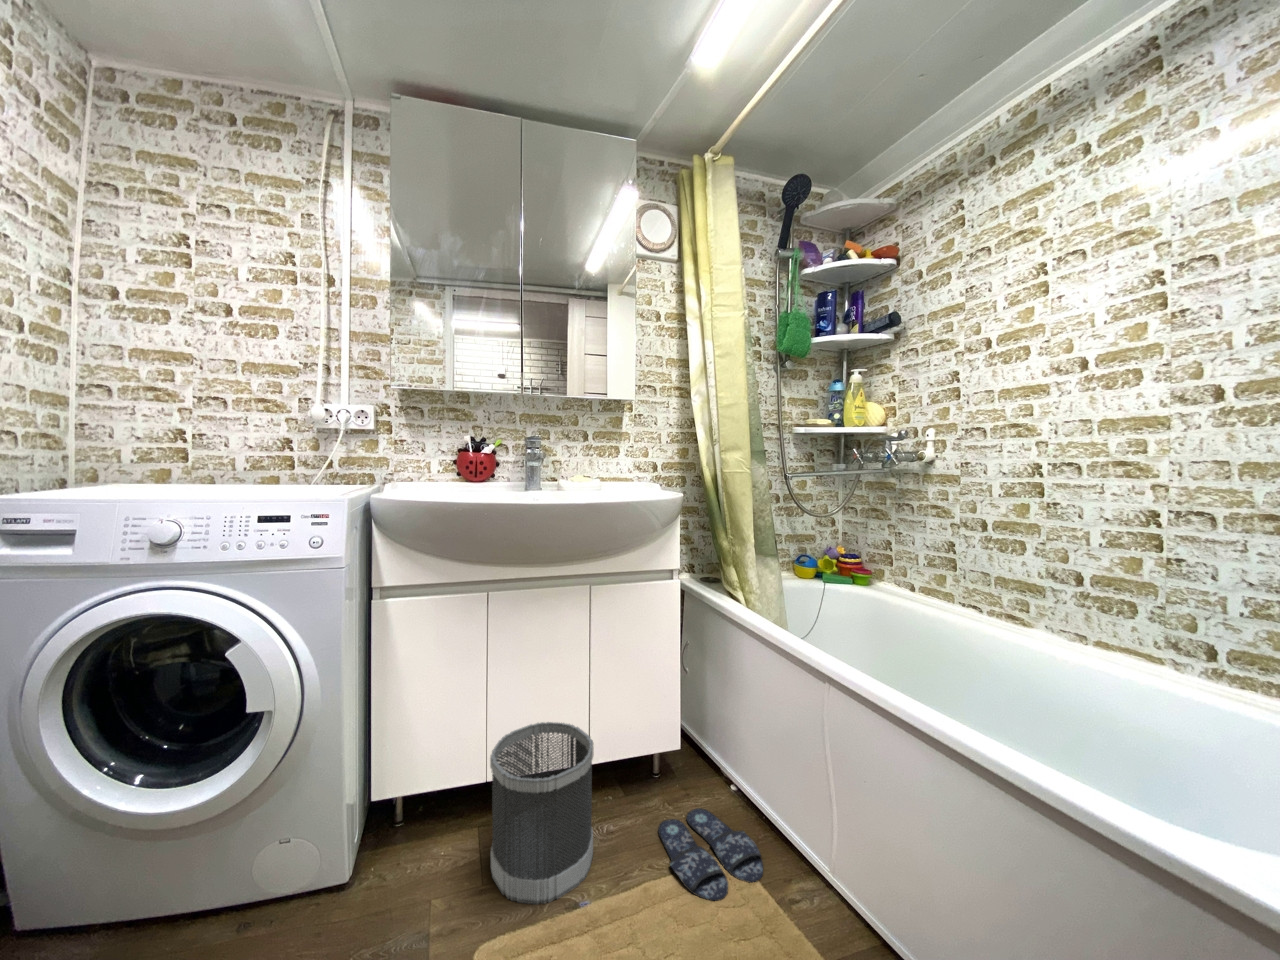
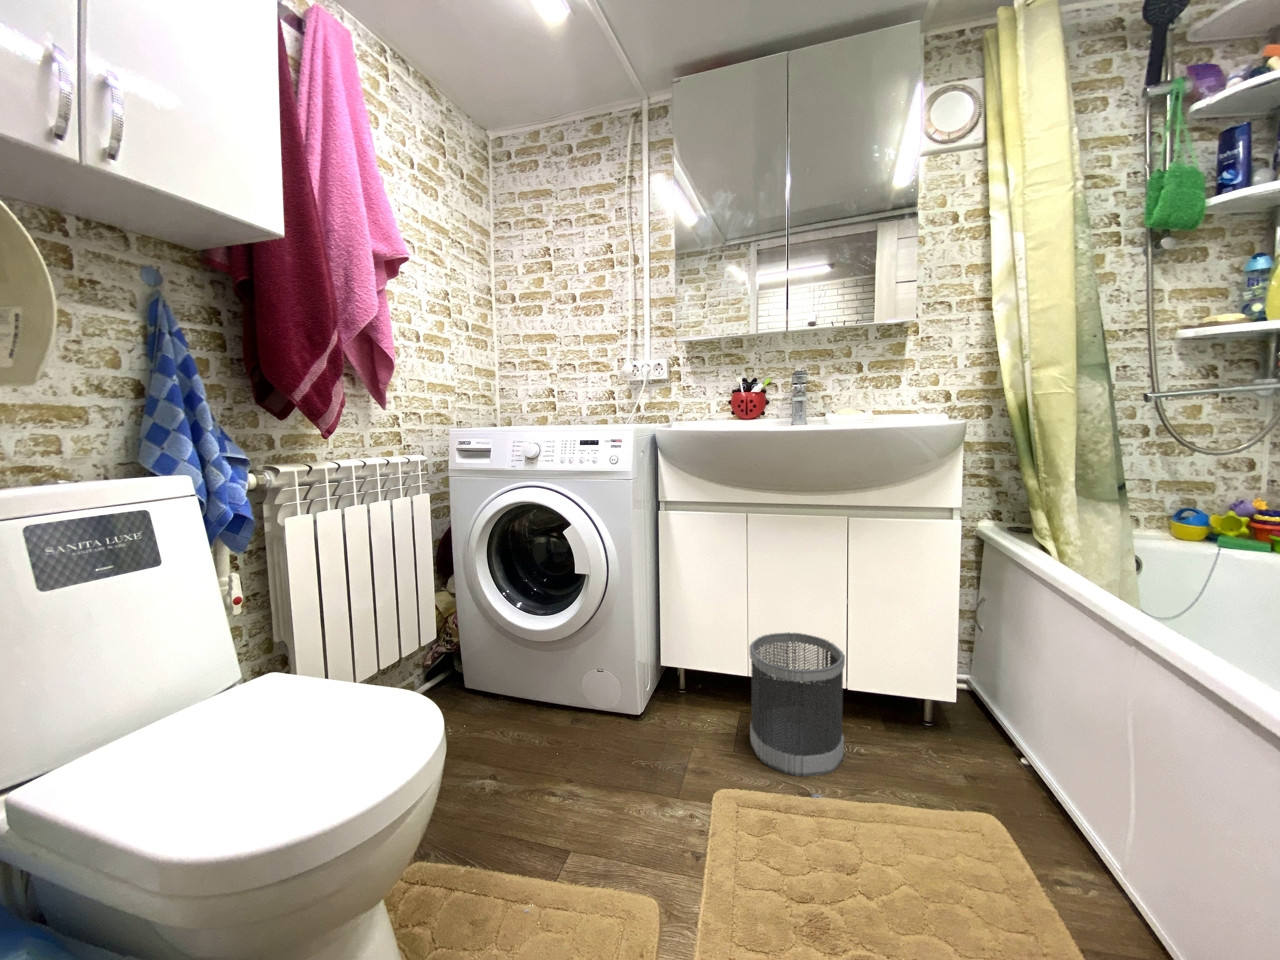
slippers: present [658,808,763,901] -> none [916,757,1042,840]

